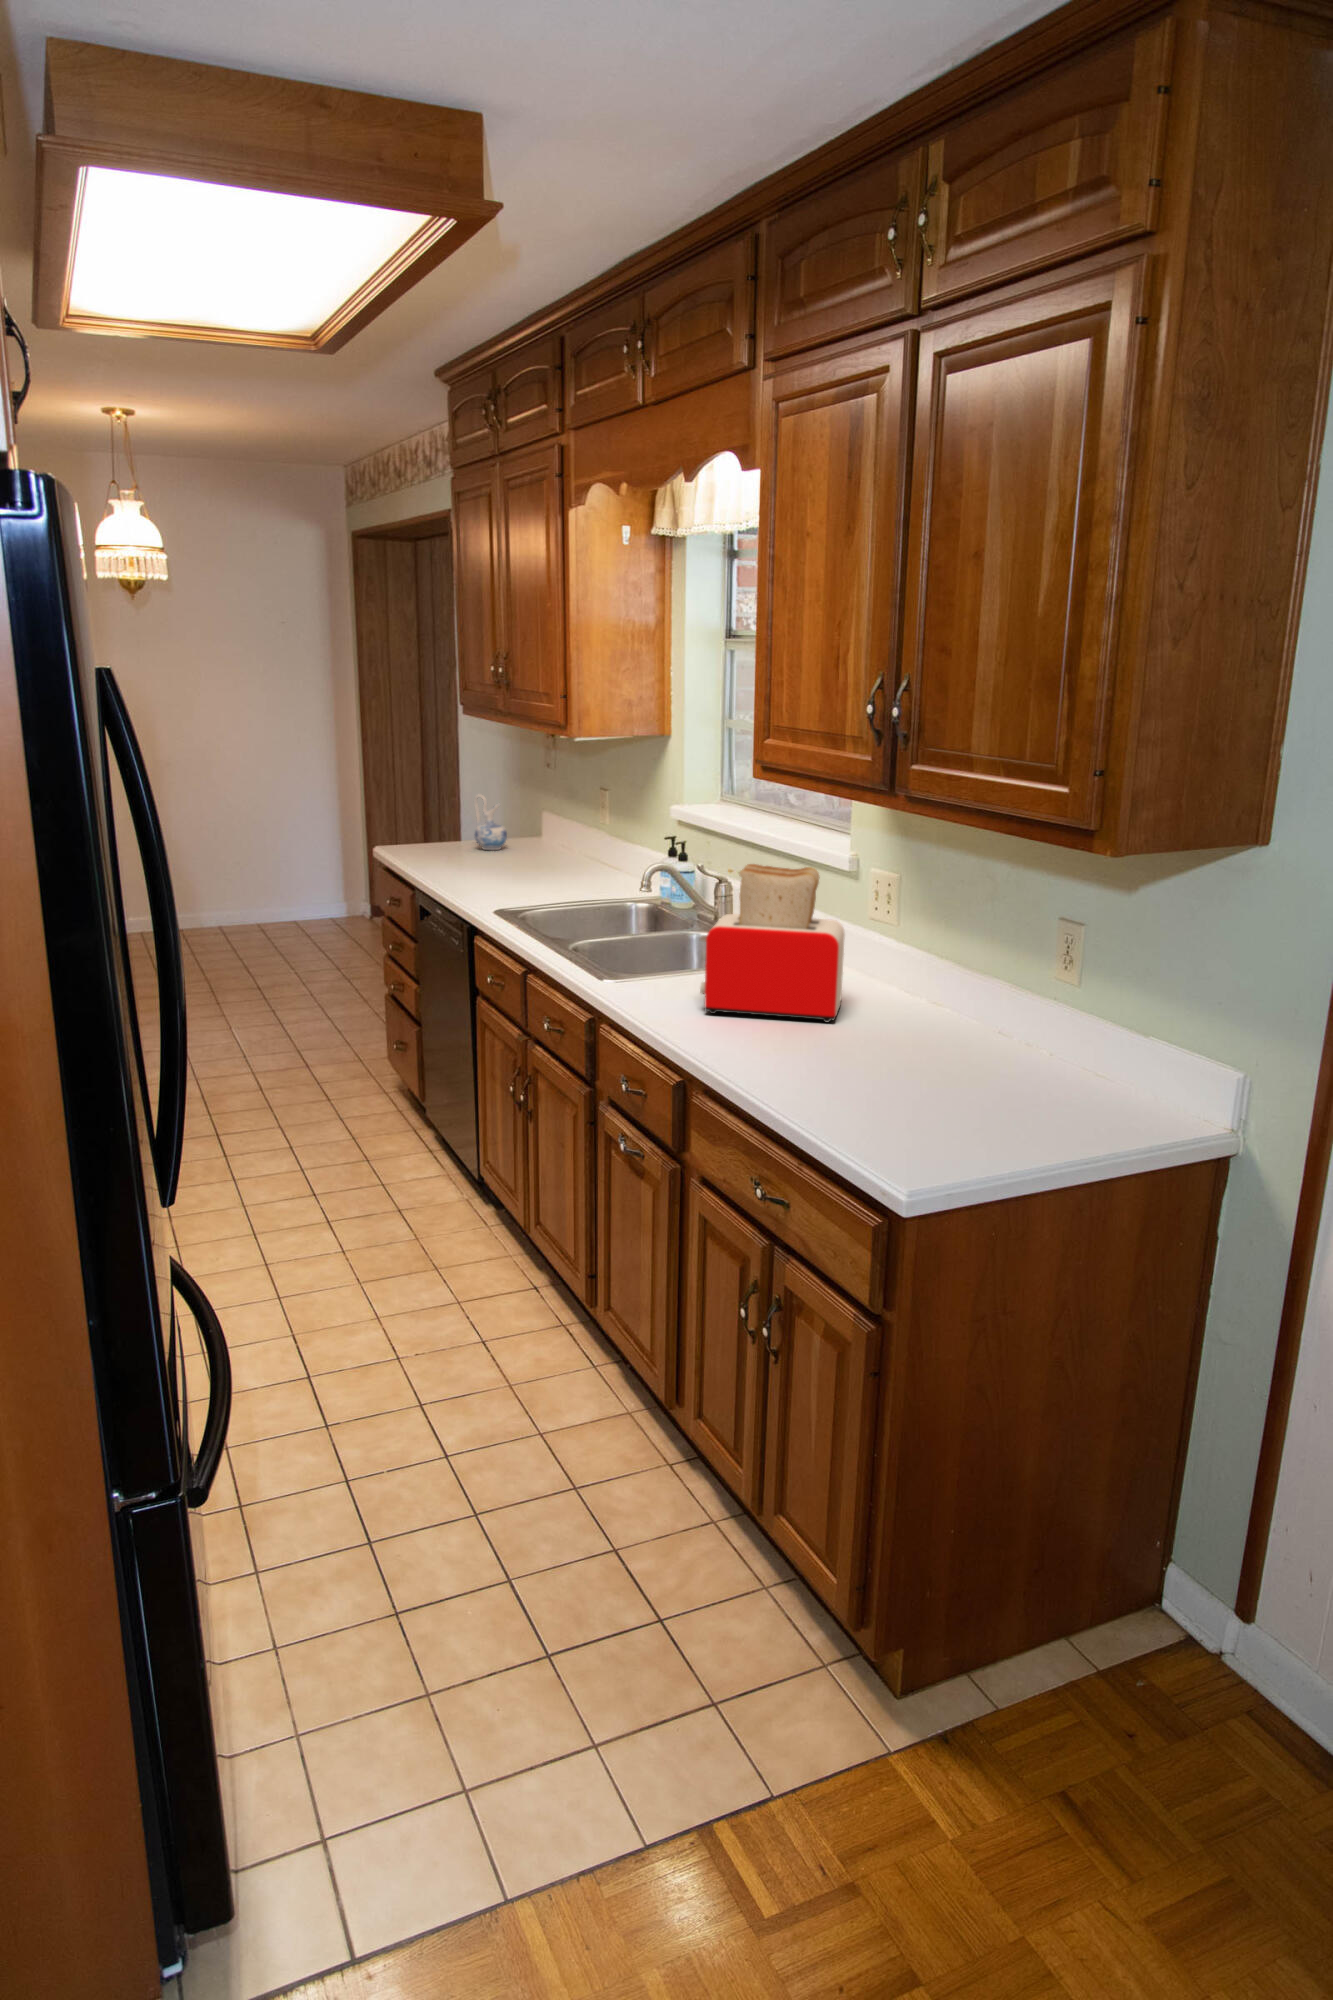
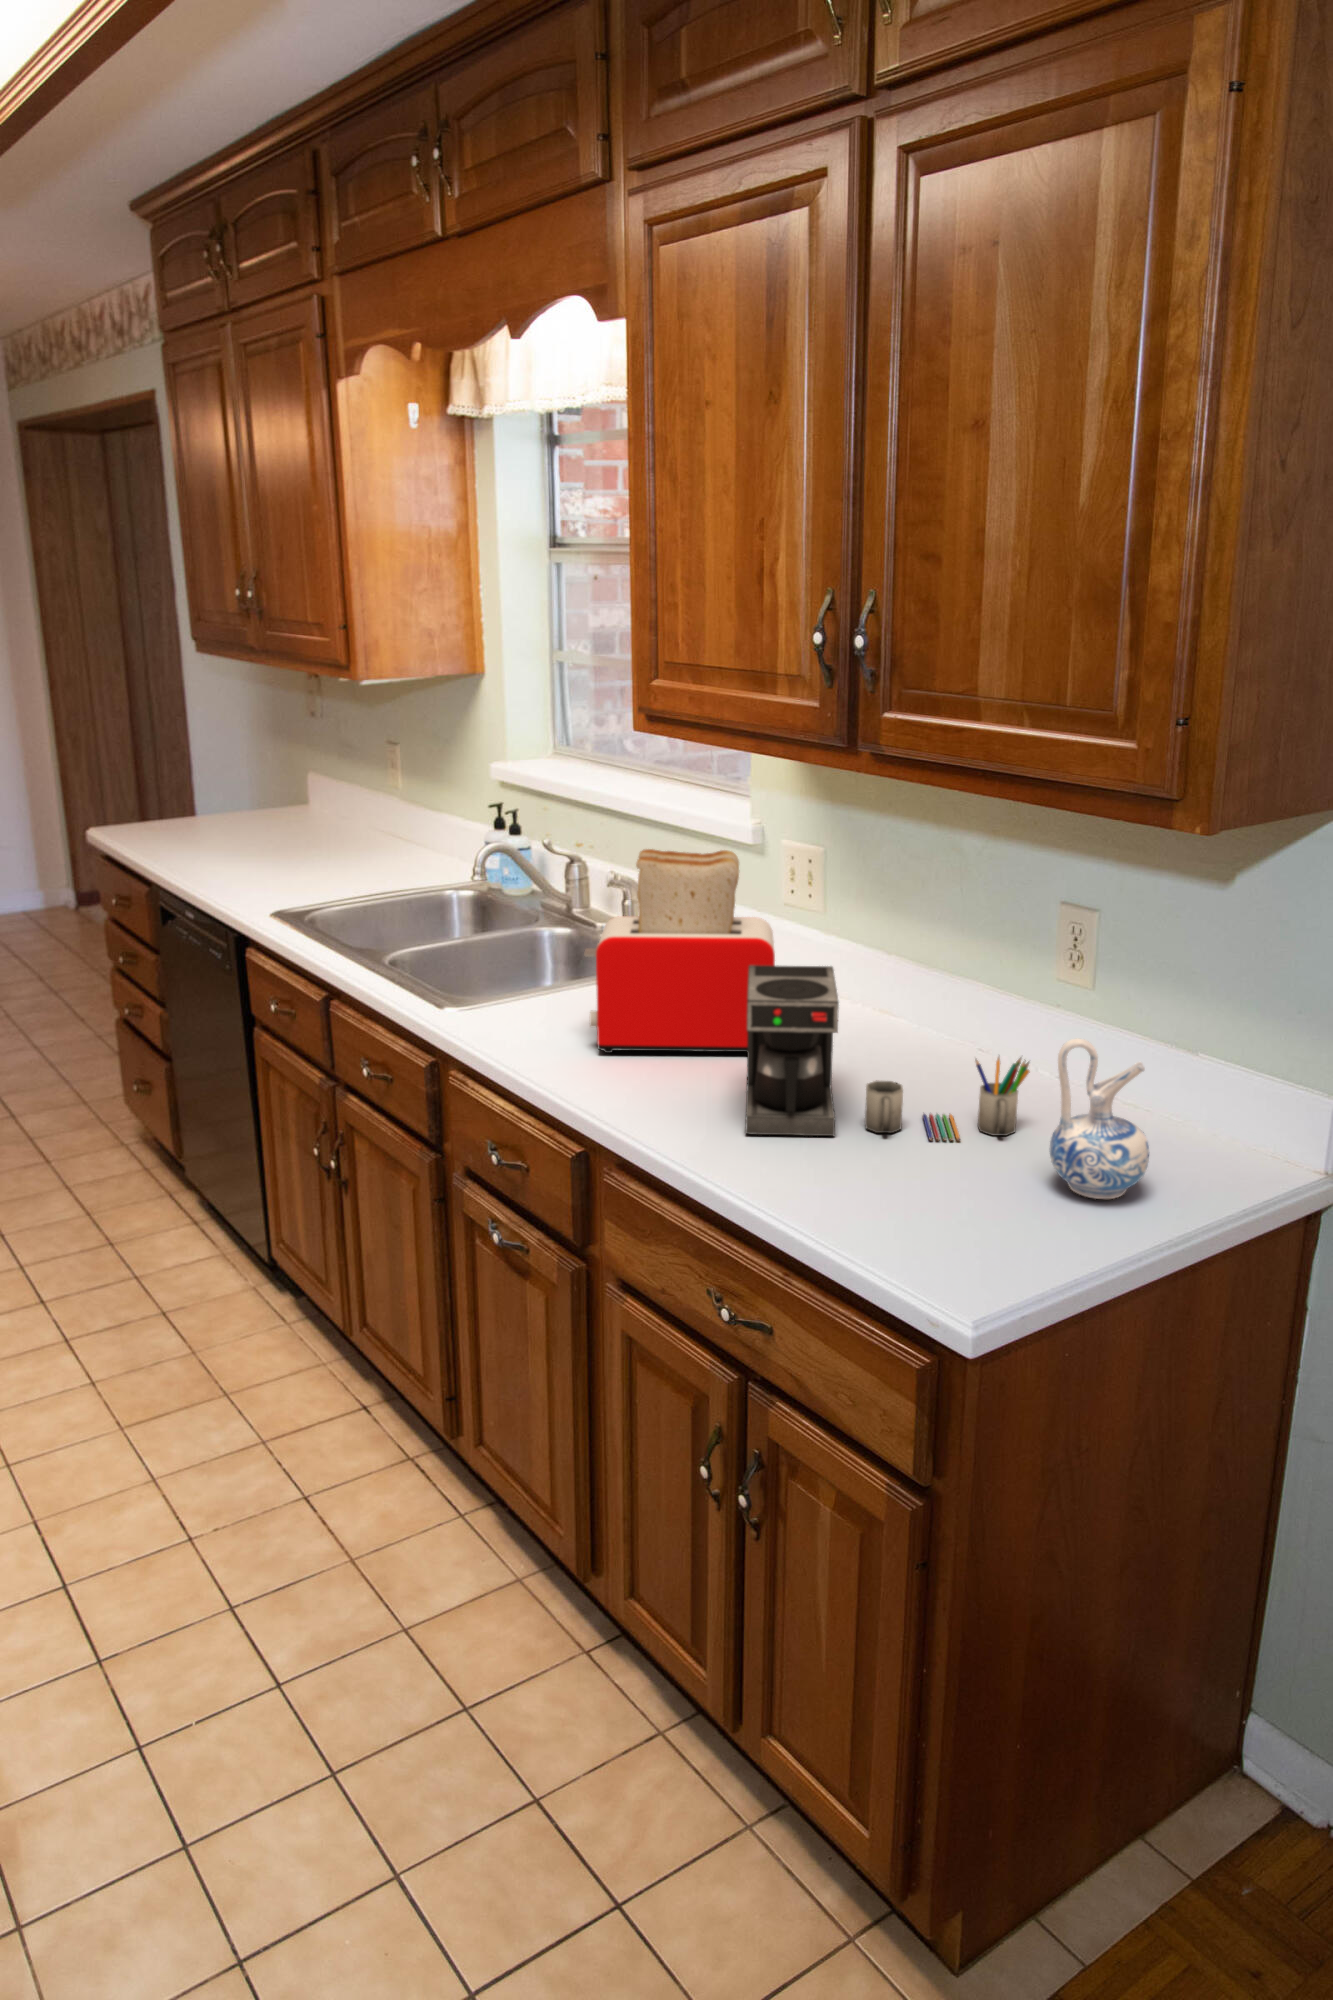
ceramic pitcher: present [474,795,507,850] -> present [1050,1038,1149,1199]
coffee maker: none [793,950,1011,1086] -> present [745,965,1030,1141]

